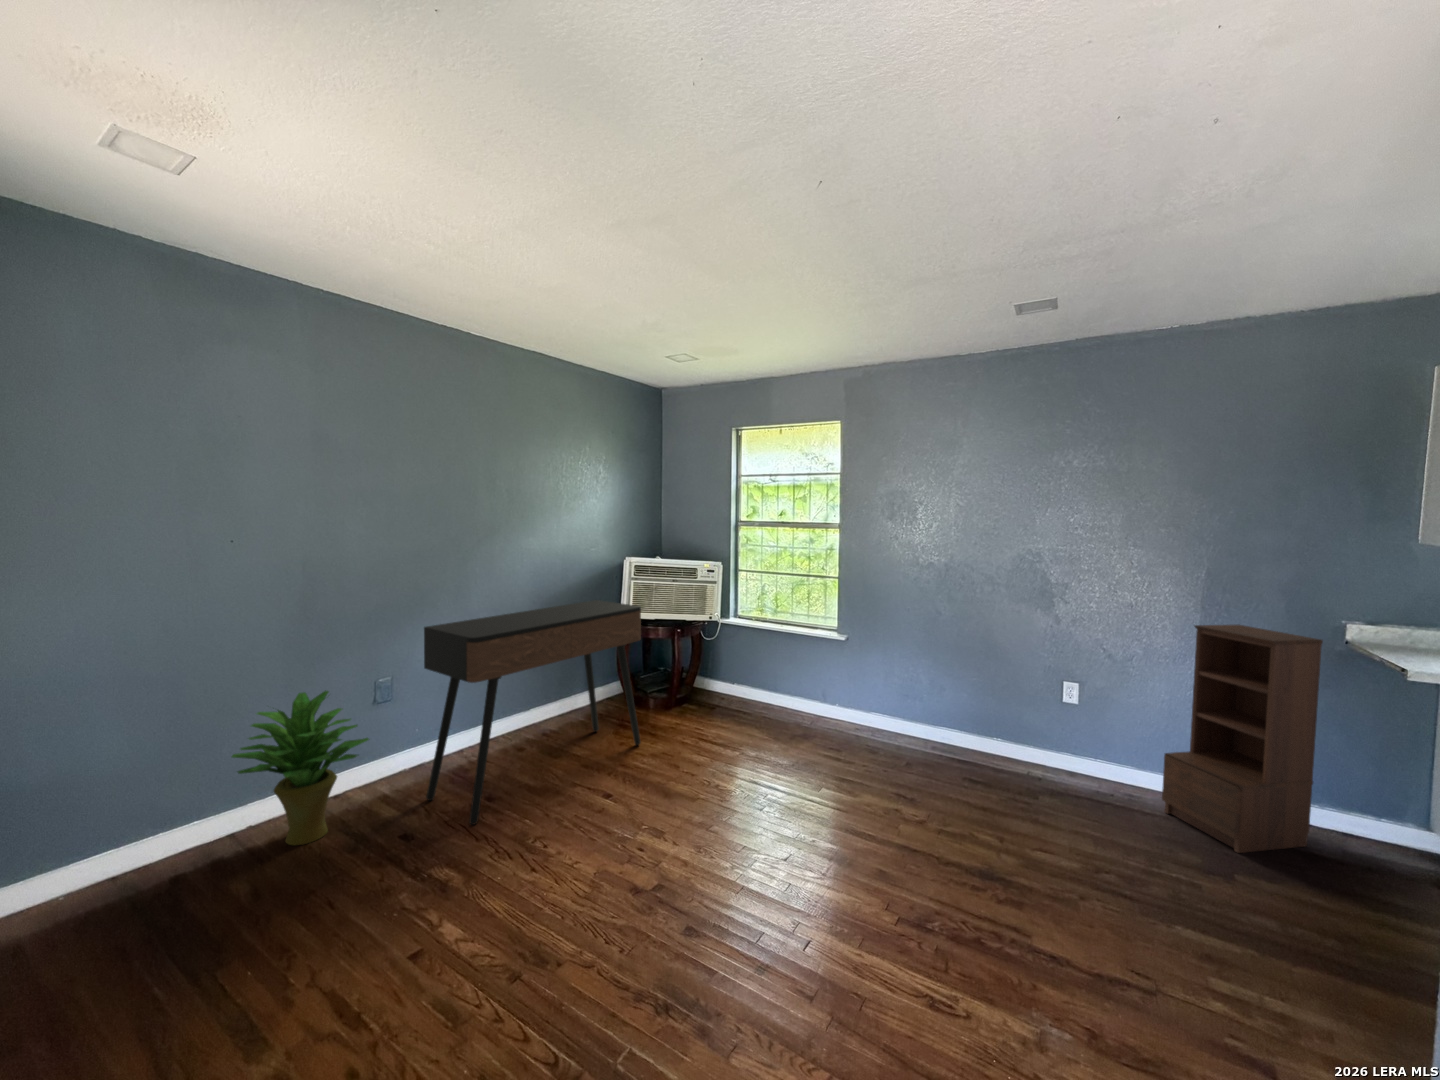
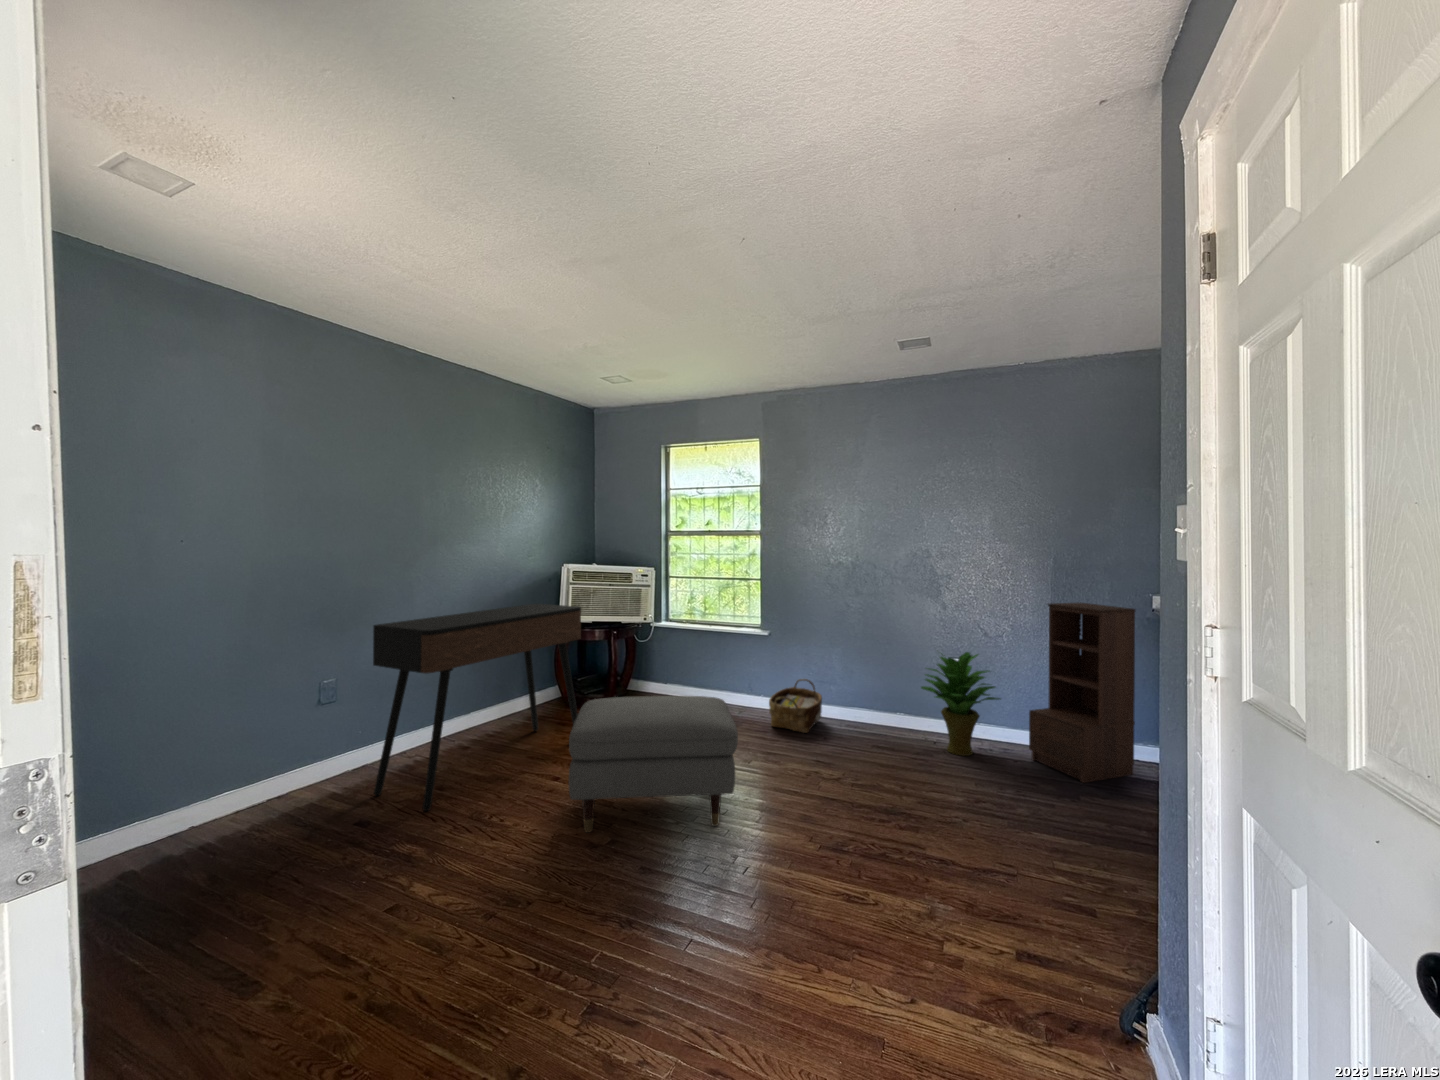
woven basket: none [843,690,904,753] -> present [769,679,822,733]
potted plant: present [232,691,369,845] -> present [921,652,1000,756]
ottoman: none [612,715,803,875] -> present [568,696,738,832]

